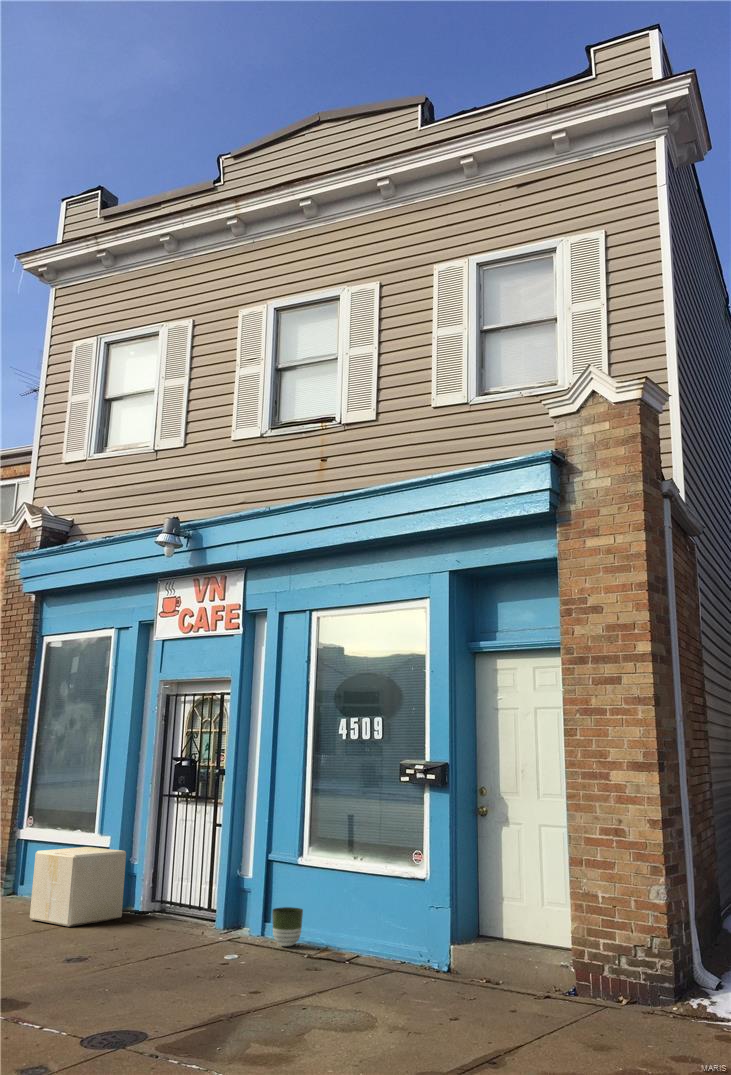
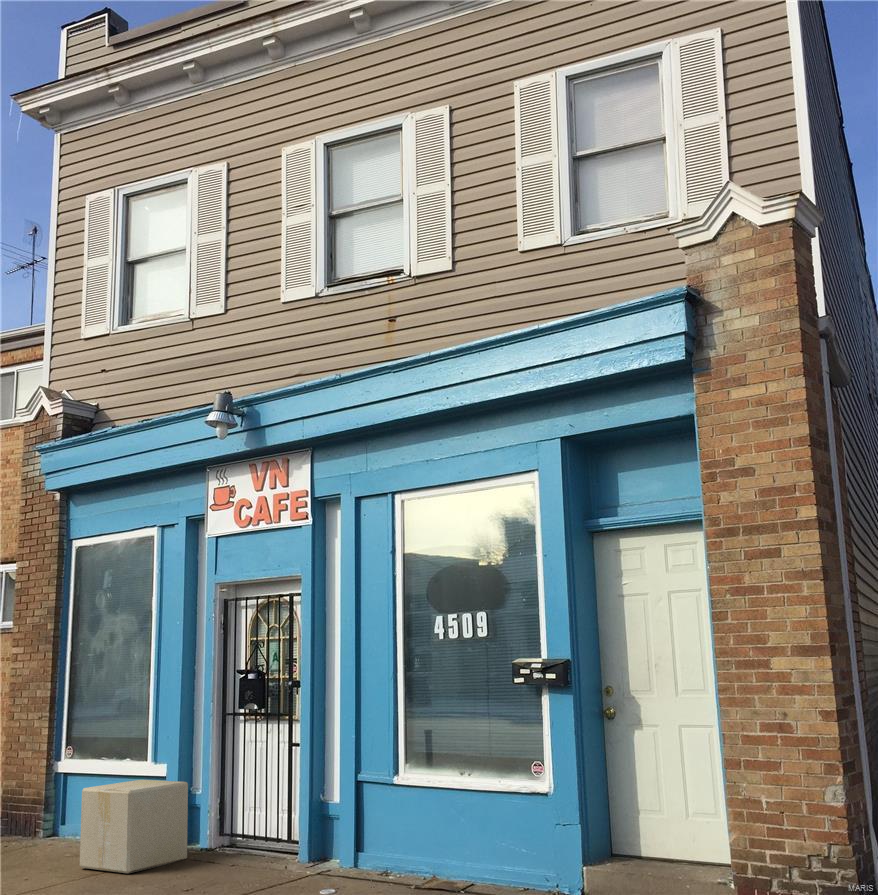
planter: present [272,907,303,946] -> none [371,836,406,882]

